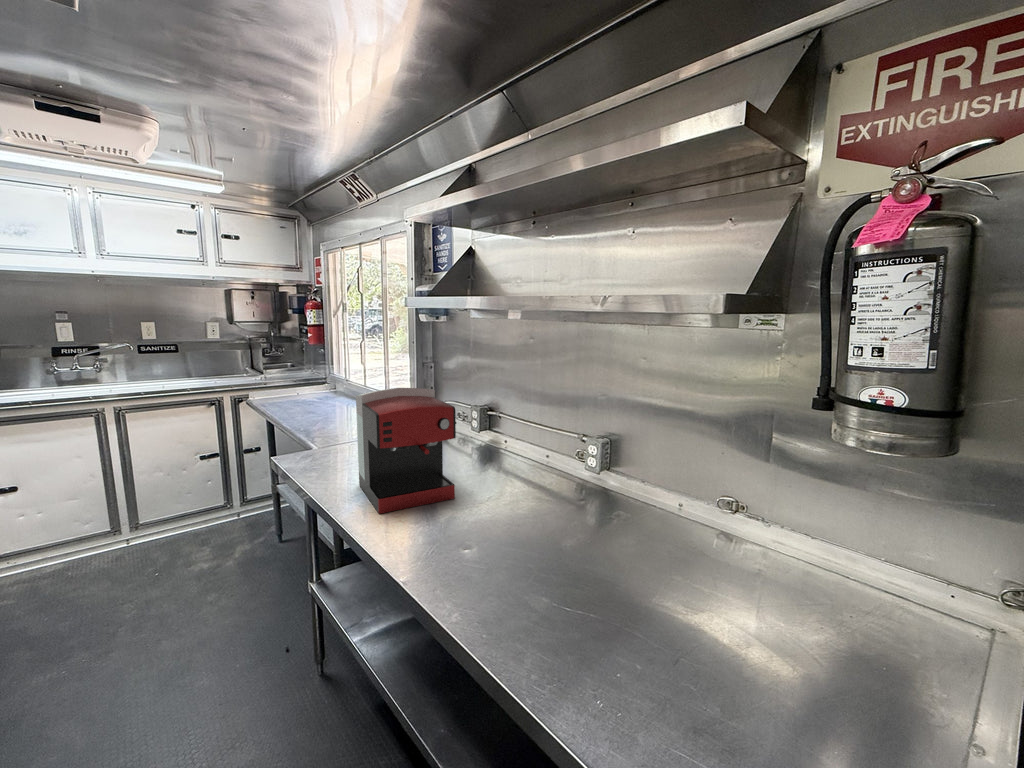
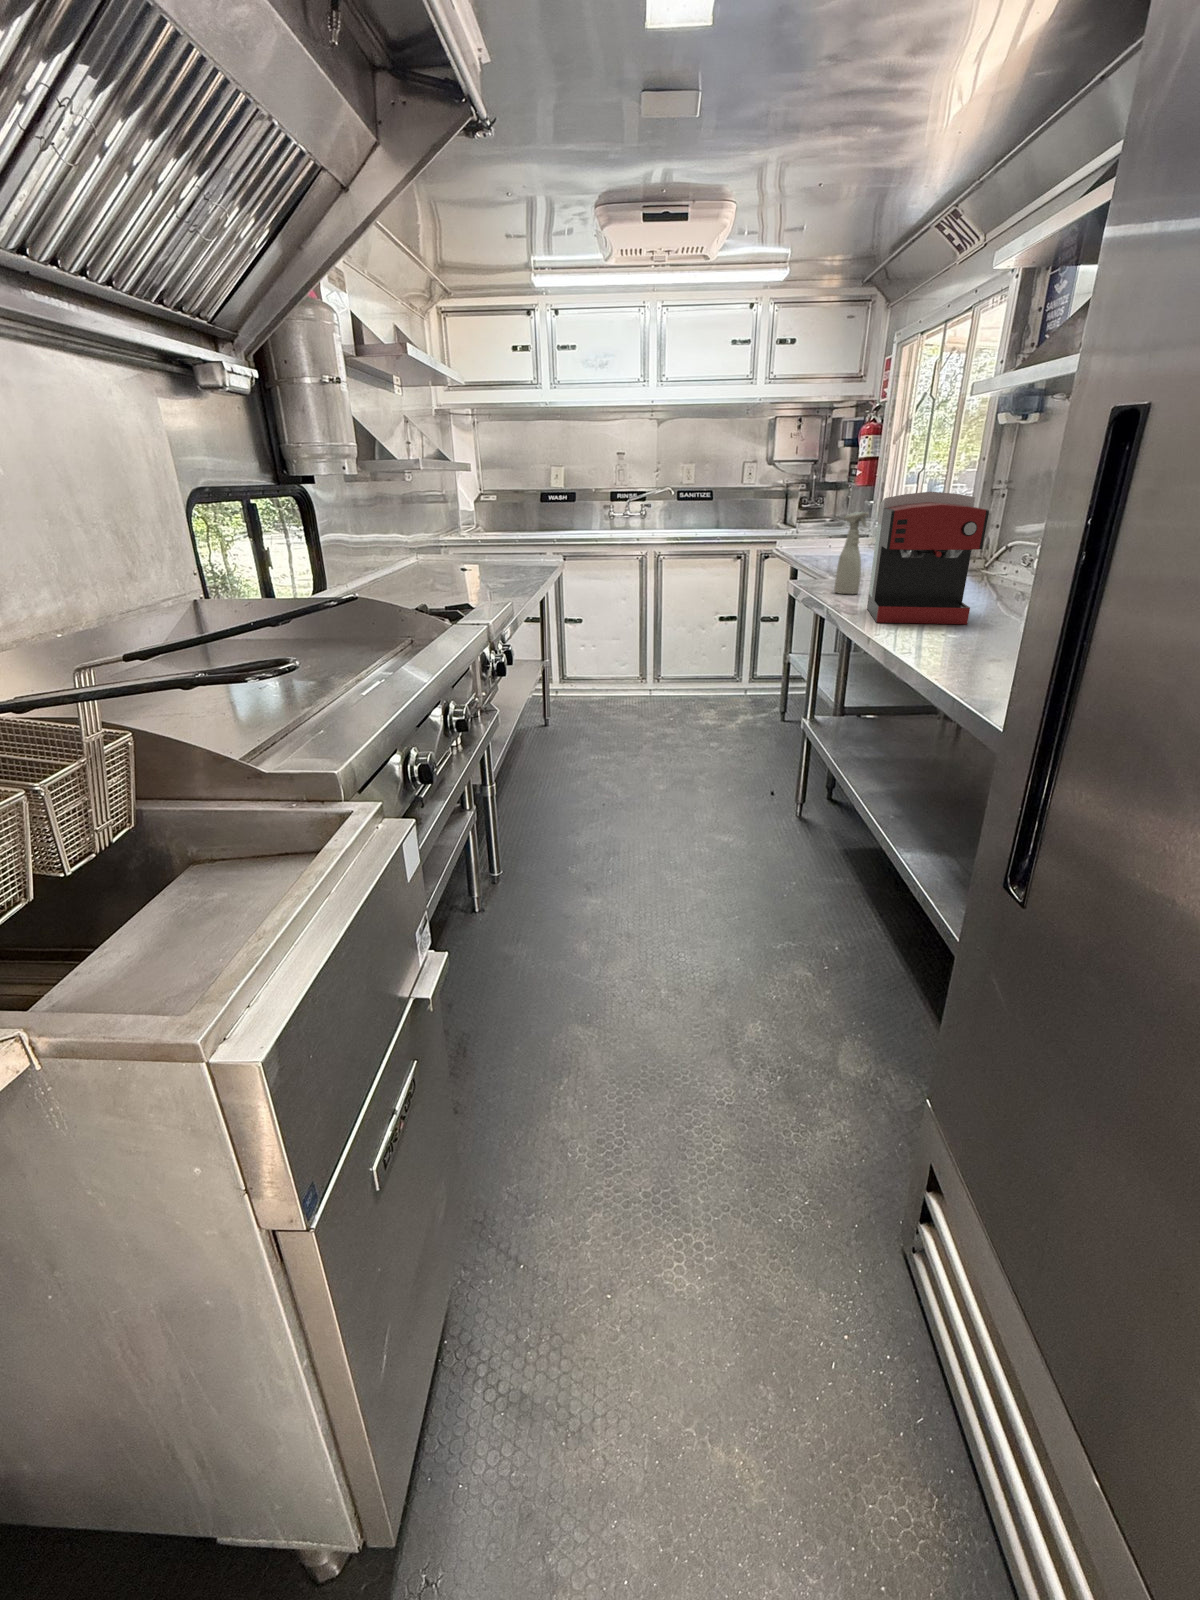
spray bottle: none [318,392,342,461] -> present [834,512,869,594]

